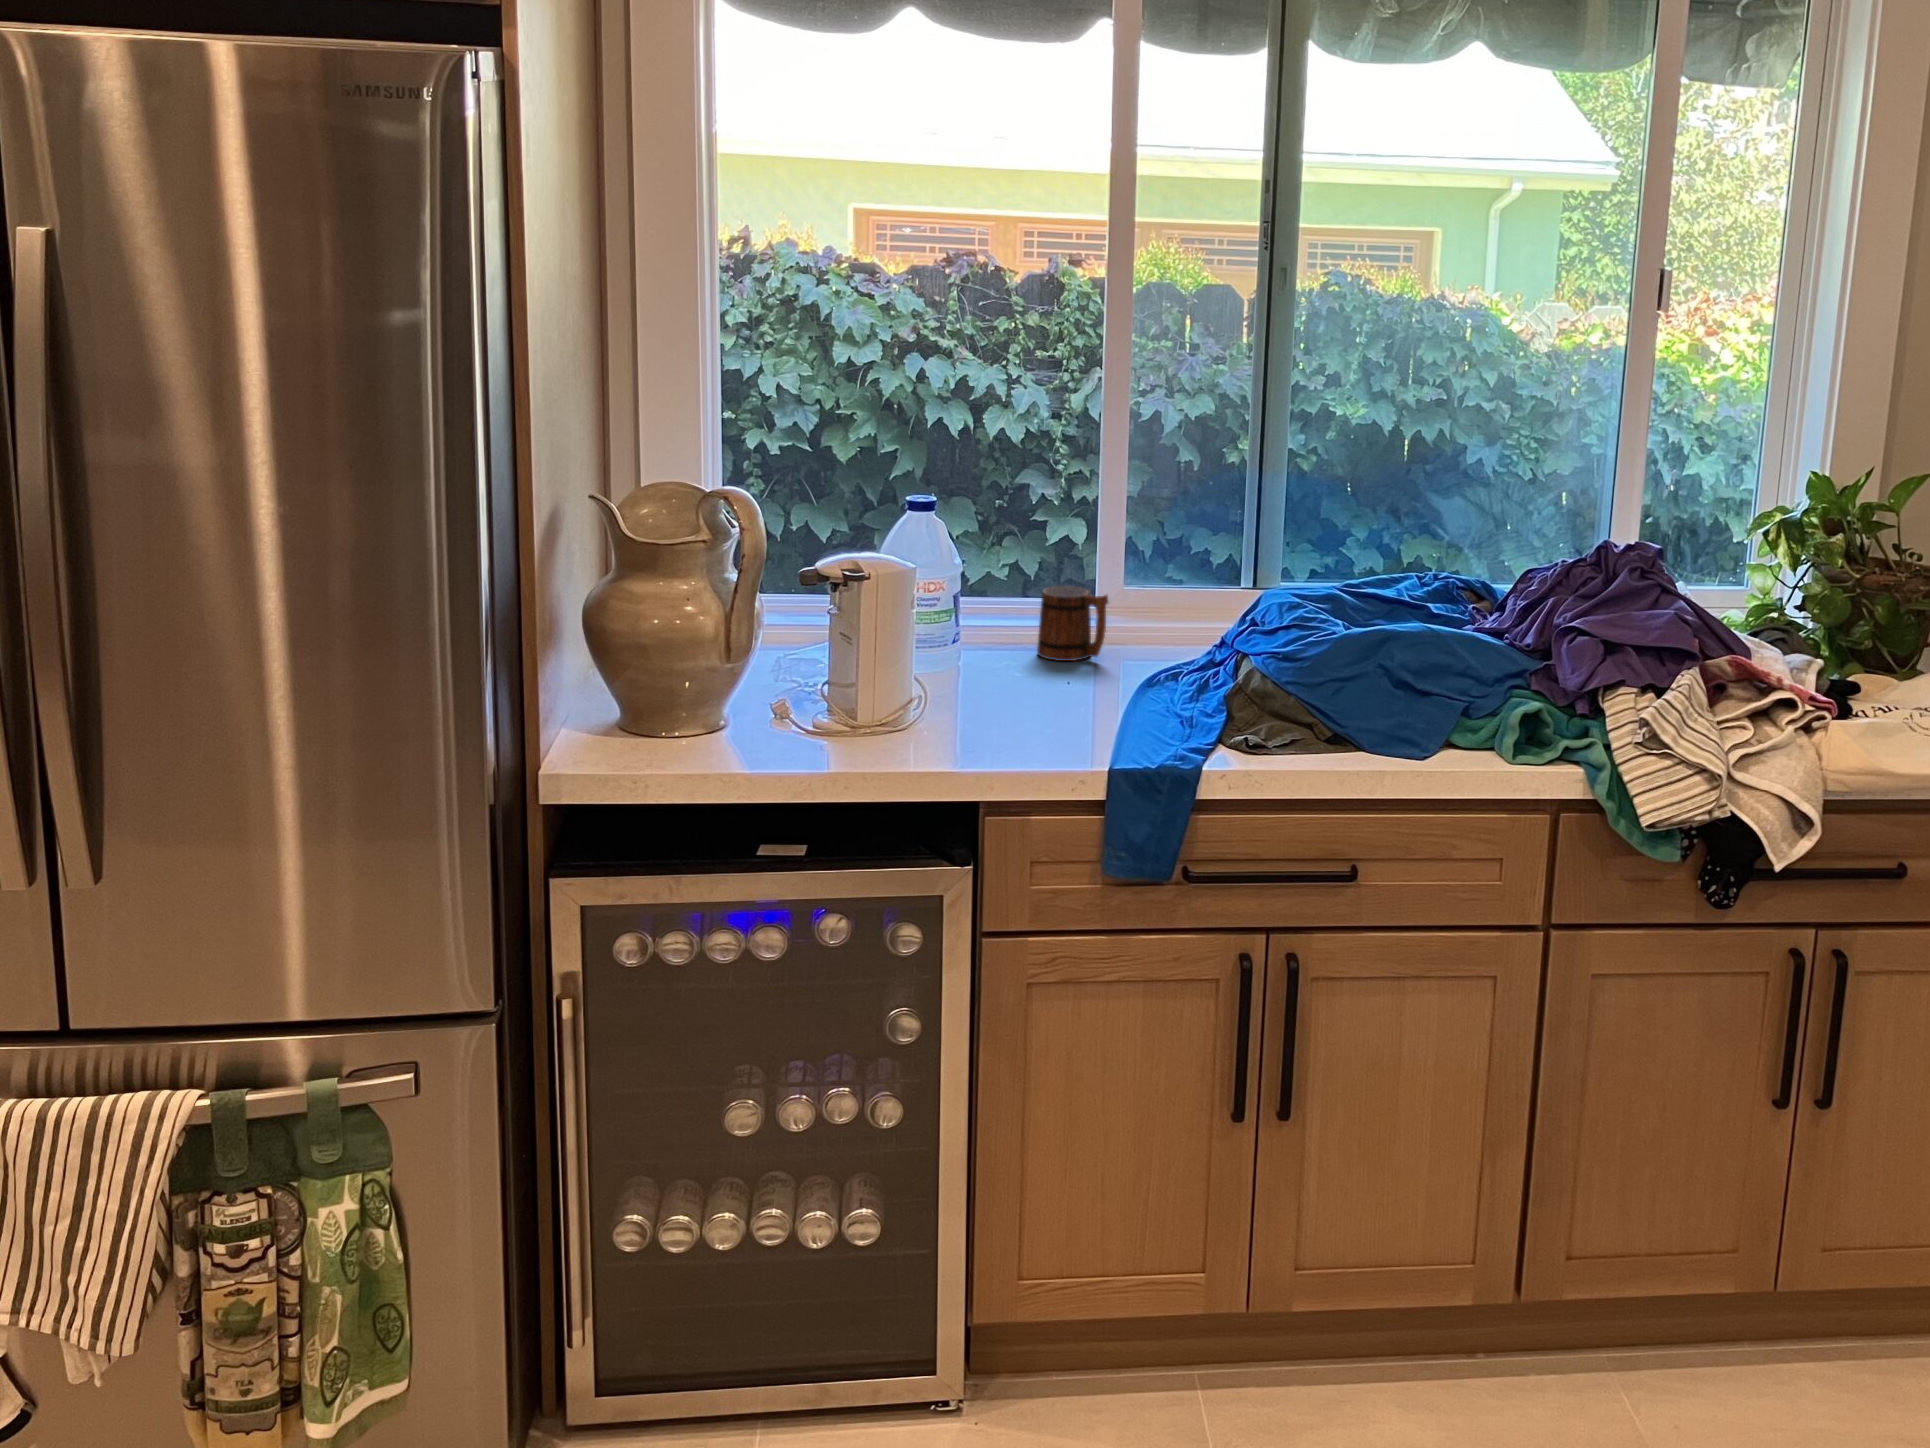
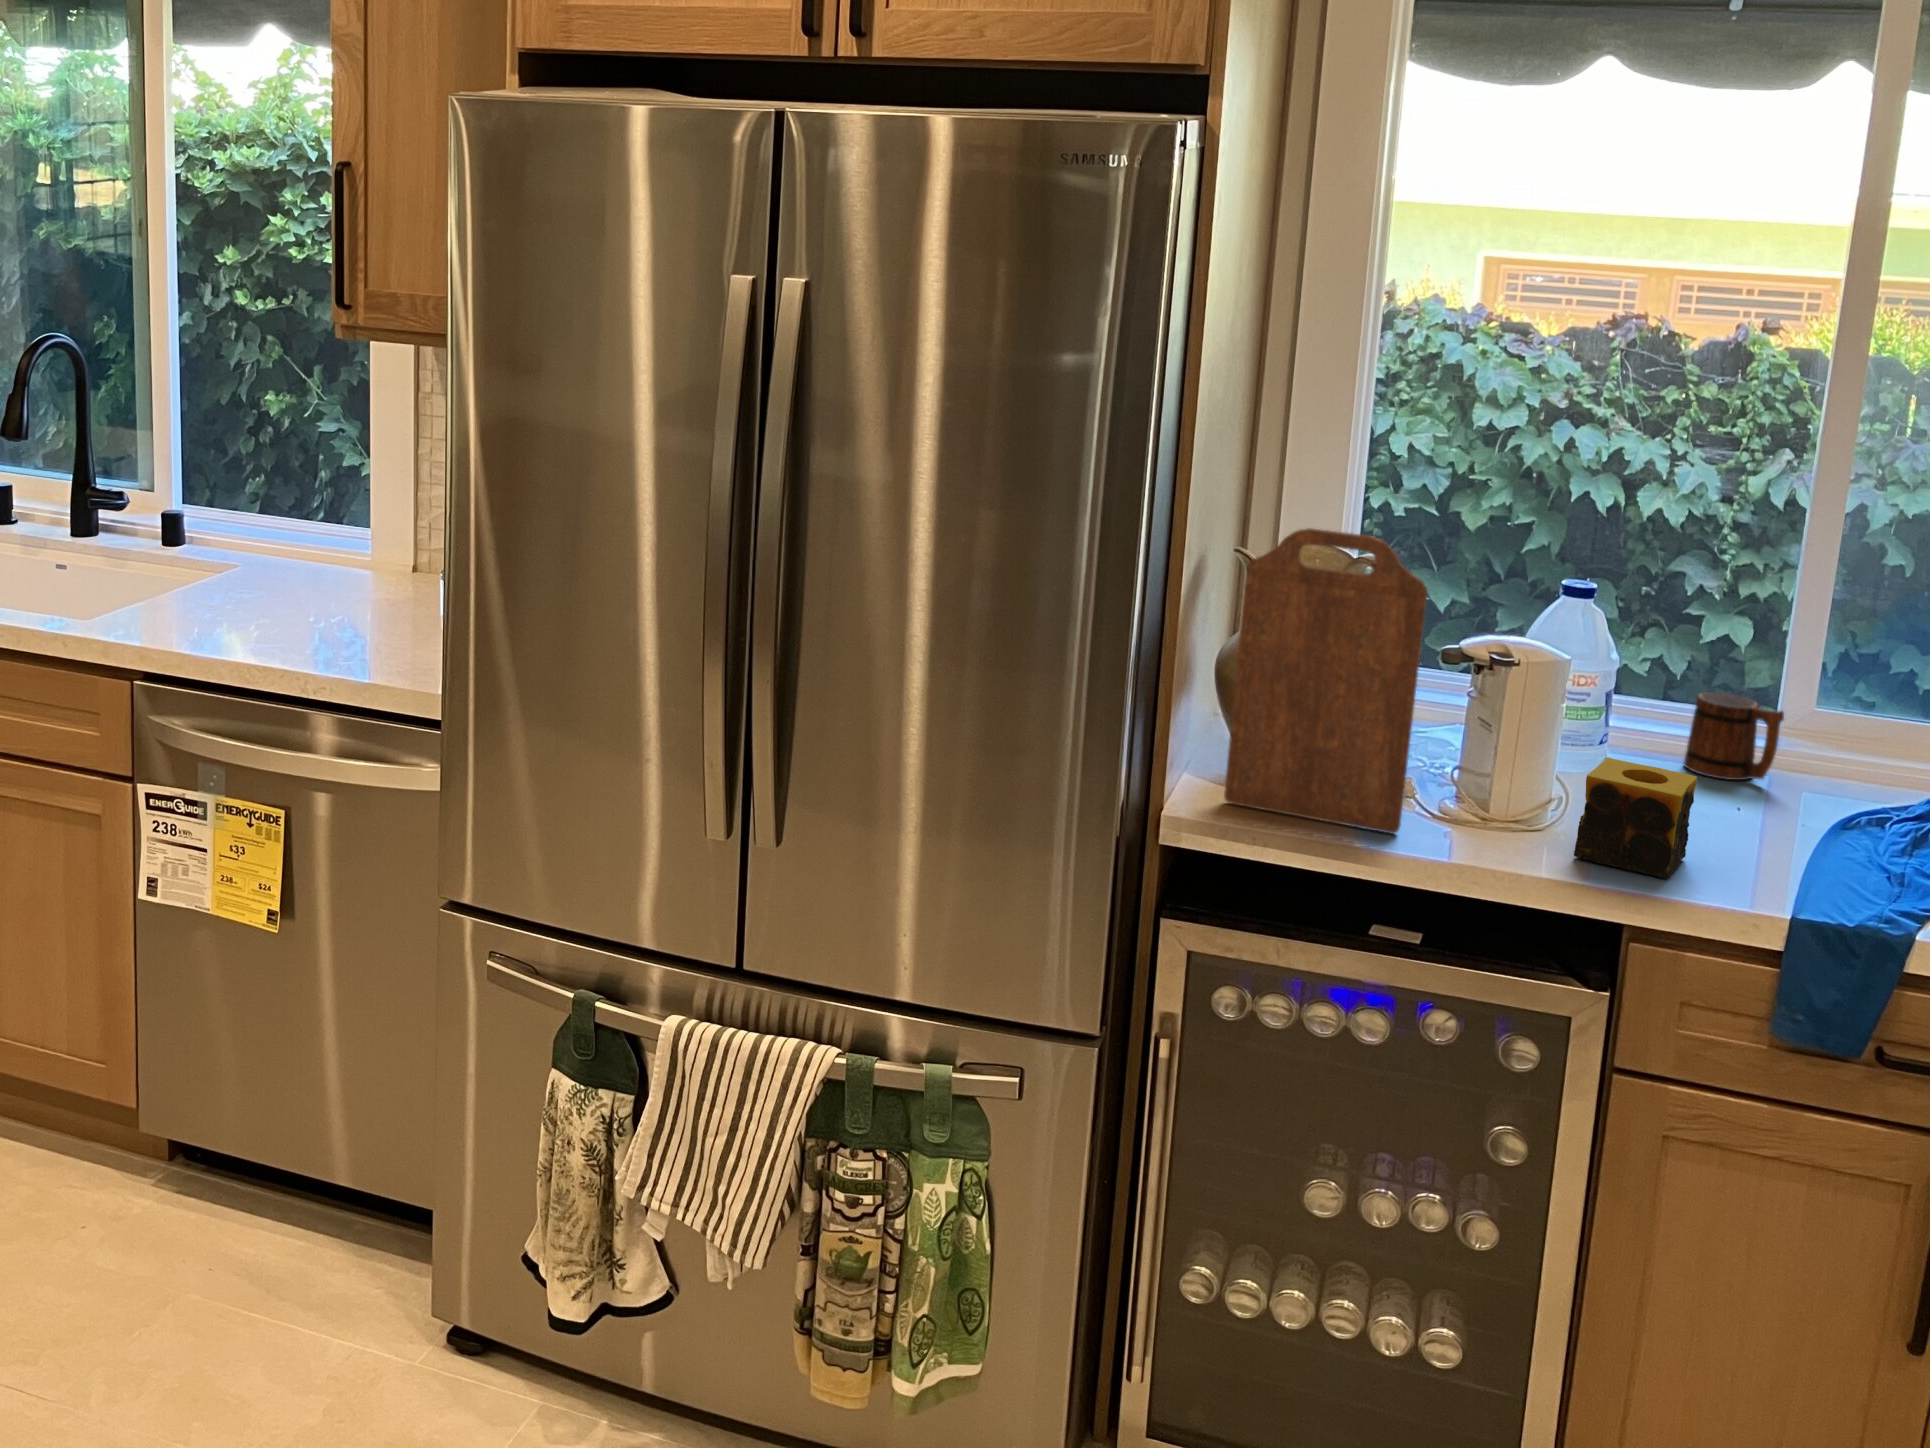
cutting board: none [602,469,779,756] -> present [1224,528,1428,834]
candle: none [933,655,1030,755] -> present [1574,757,1697,878]

